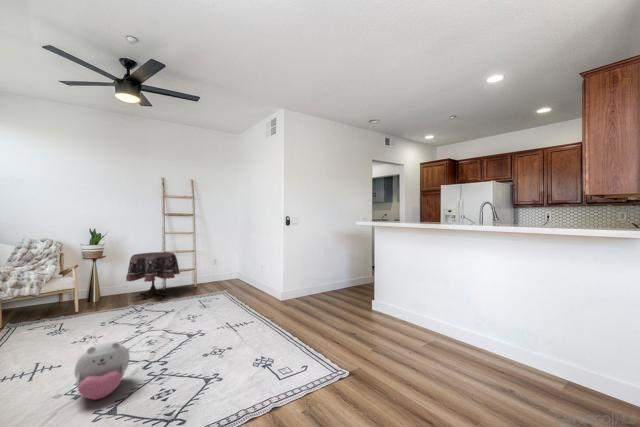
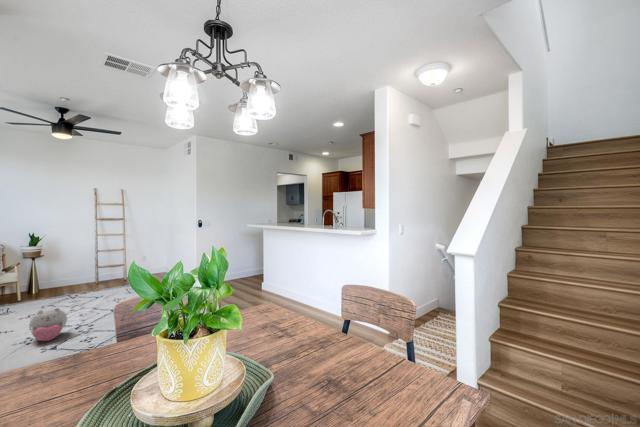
side table: present [126,252,180,299] -> none [62,252,111,290]

